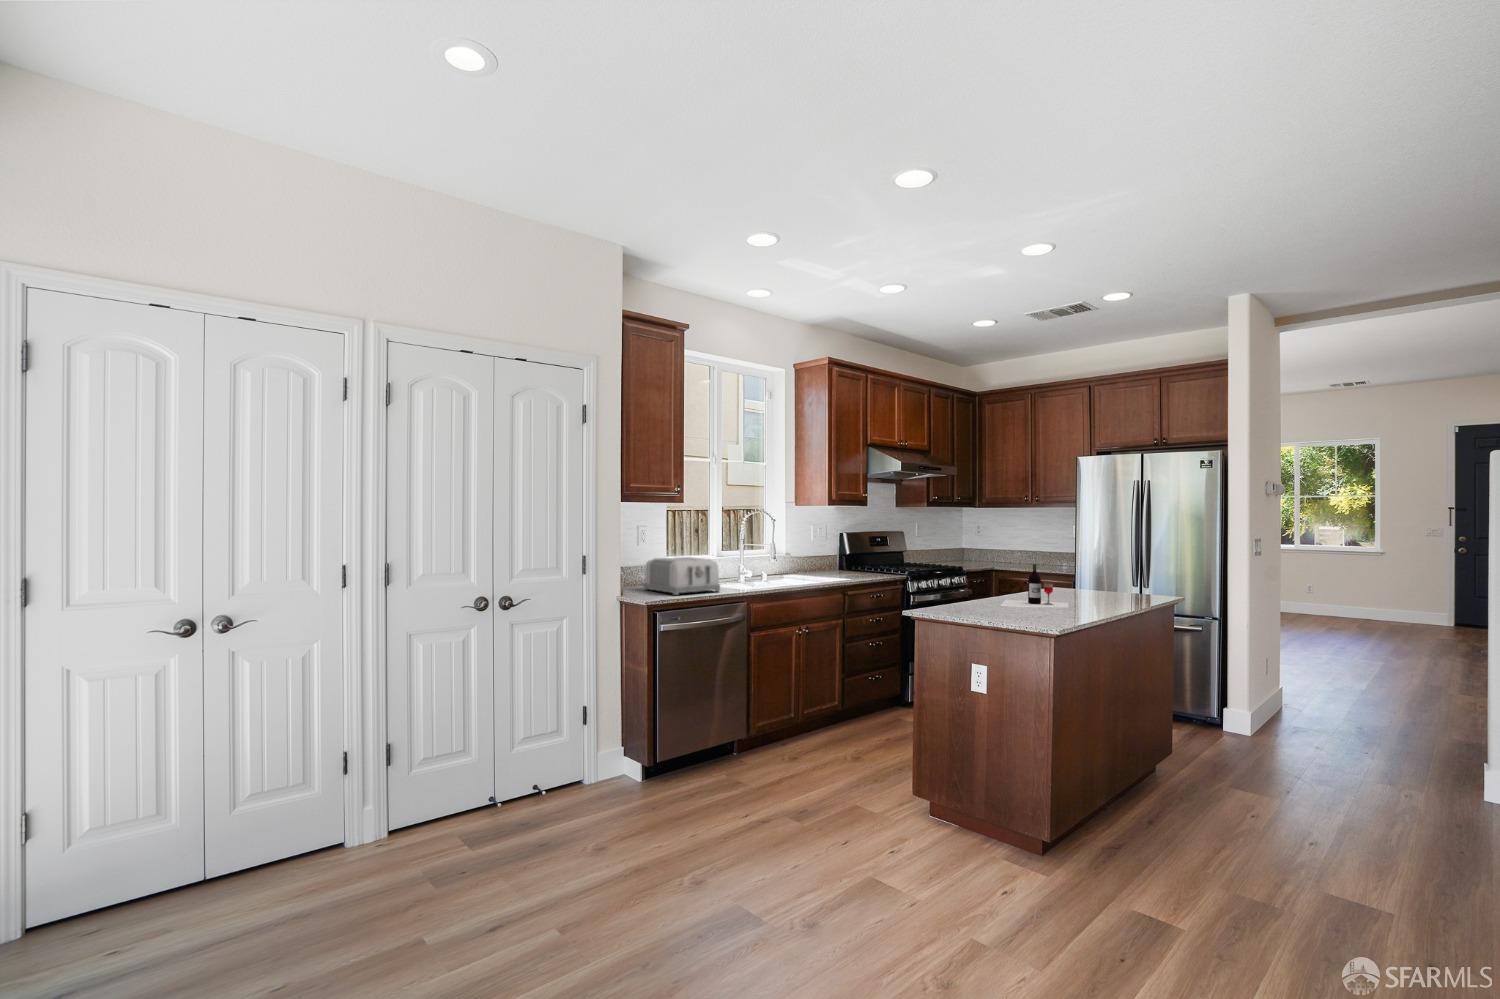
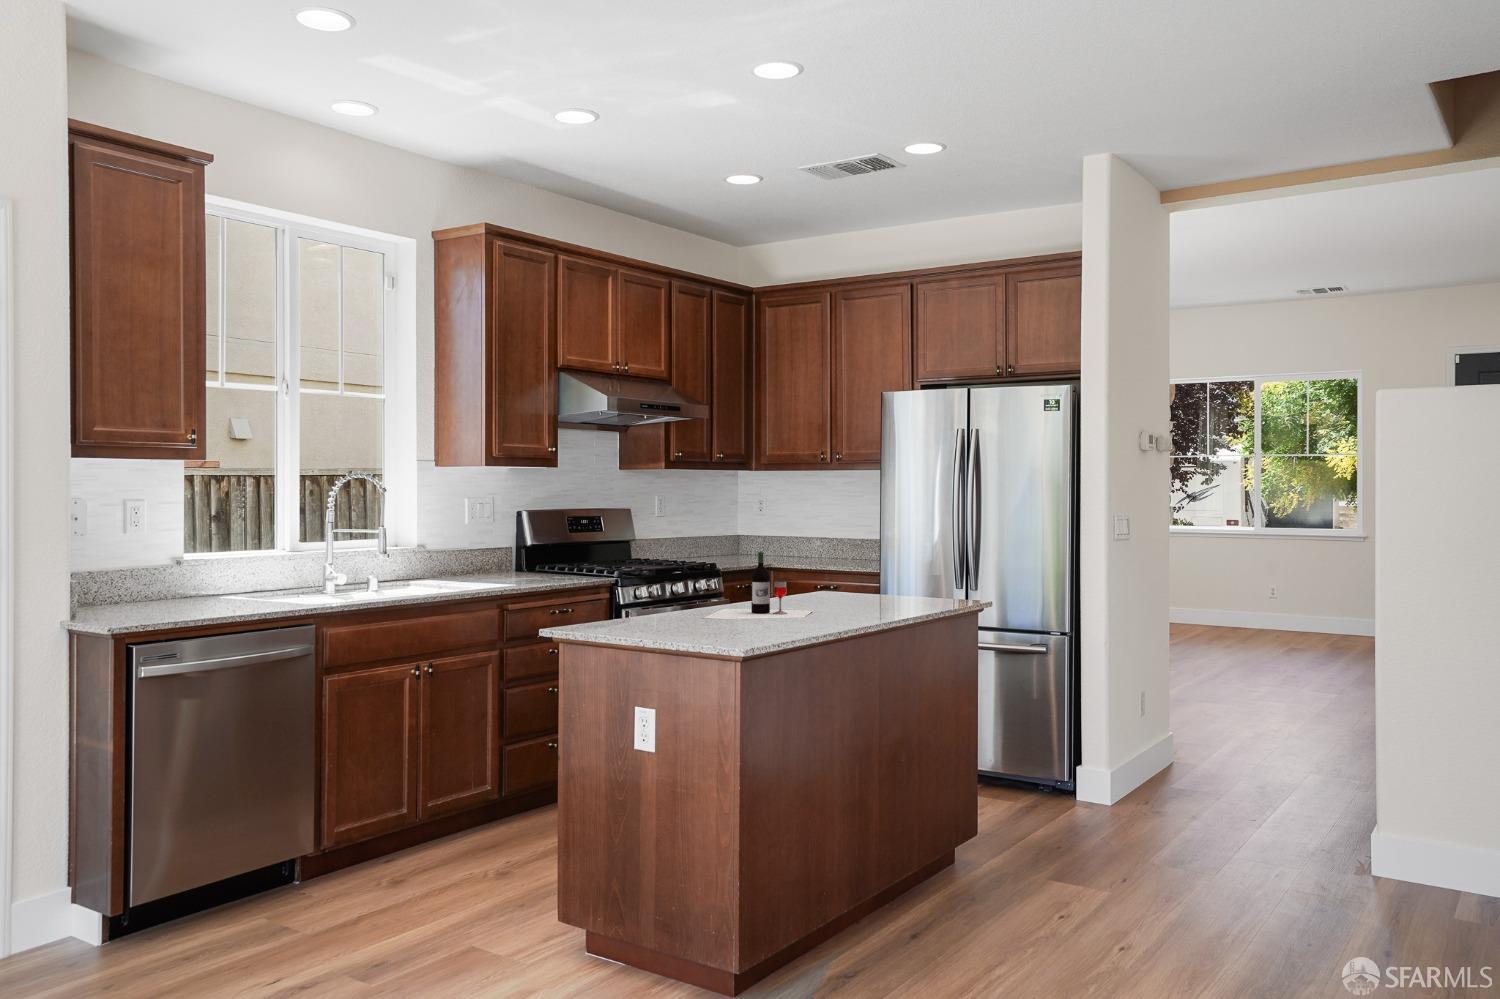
toaster: present [643,557,720,595] -> none [126,552,265,616]

